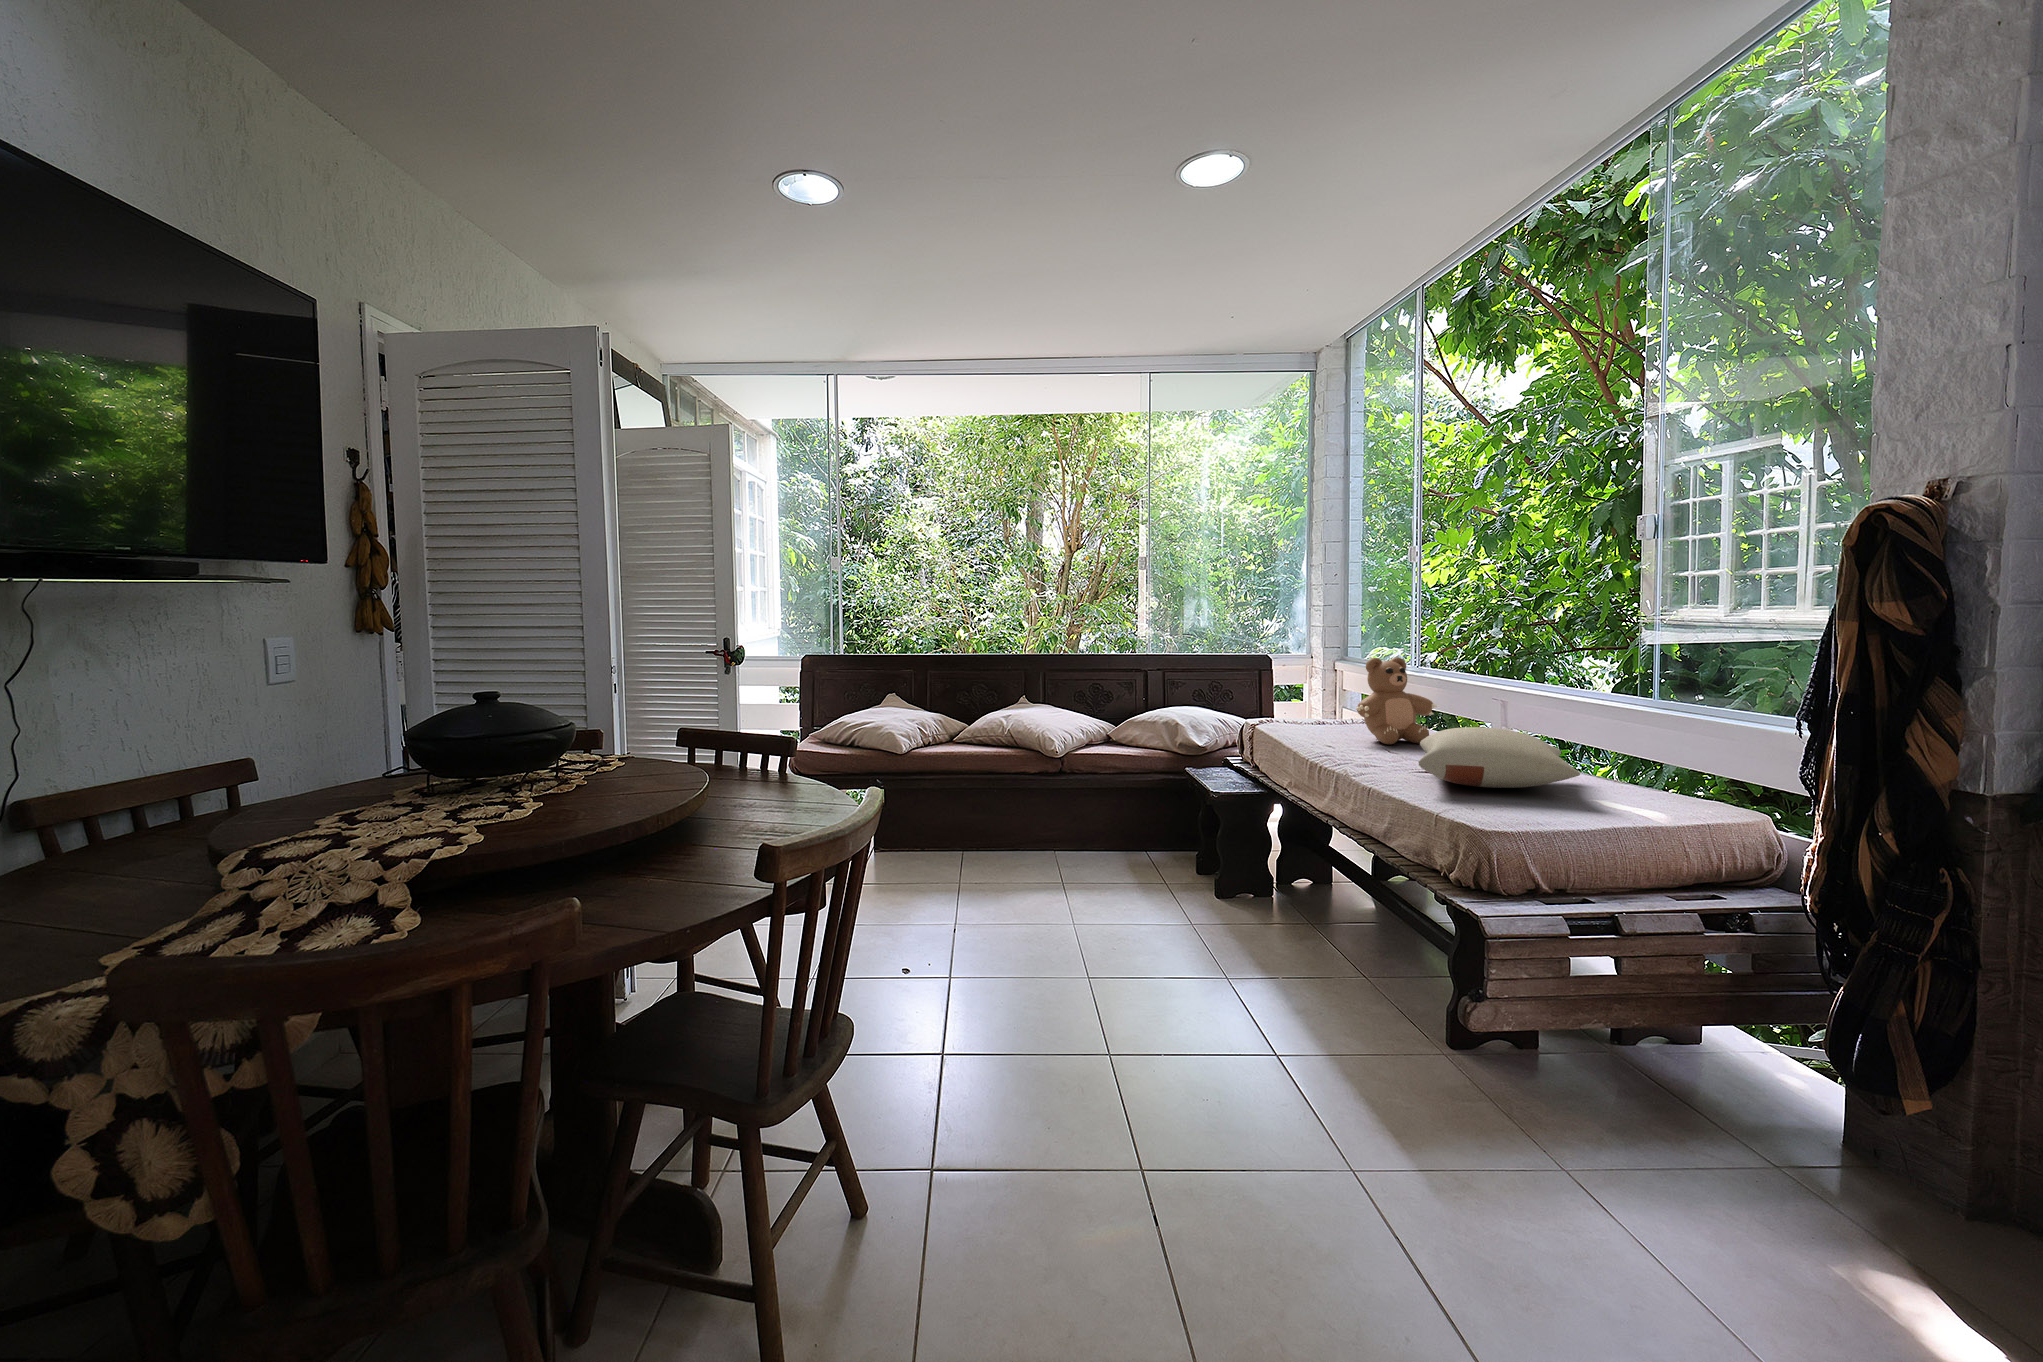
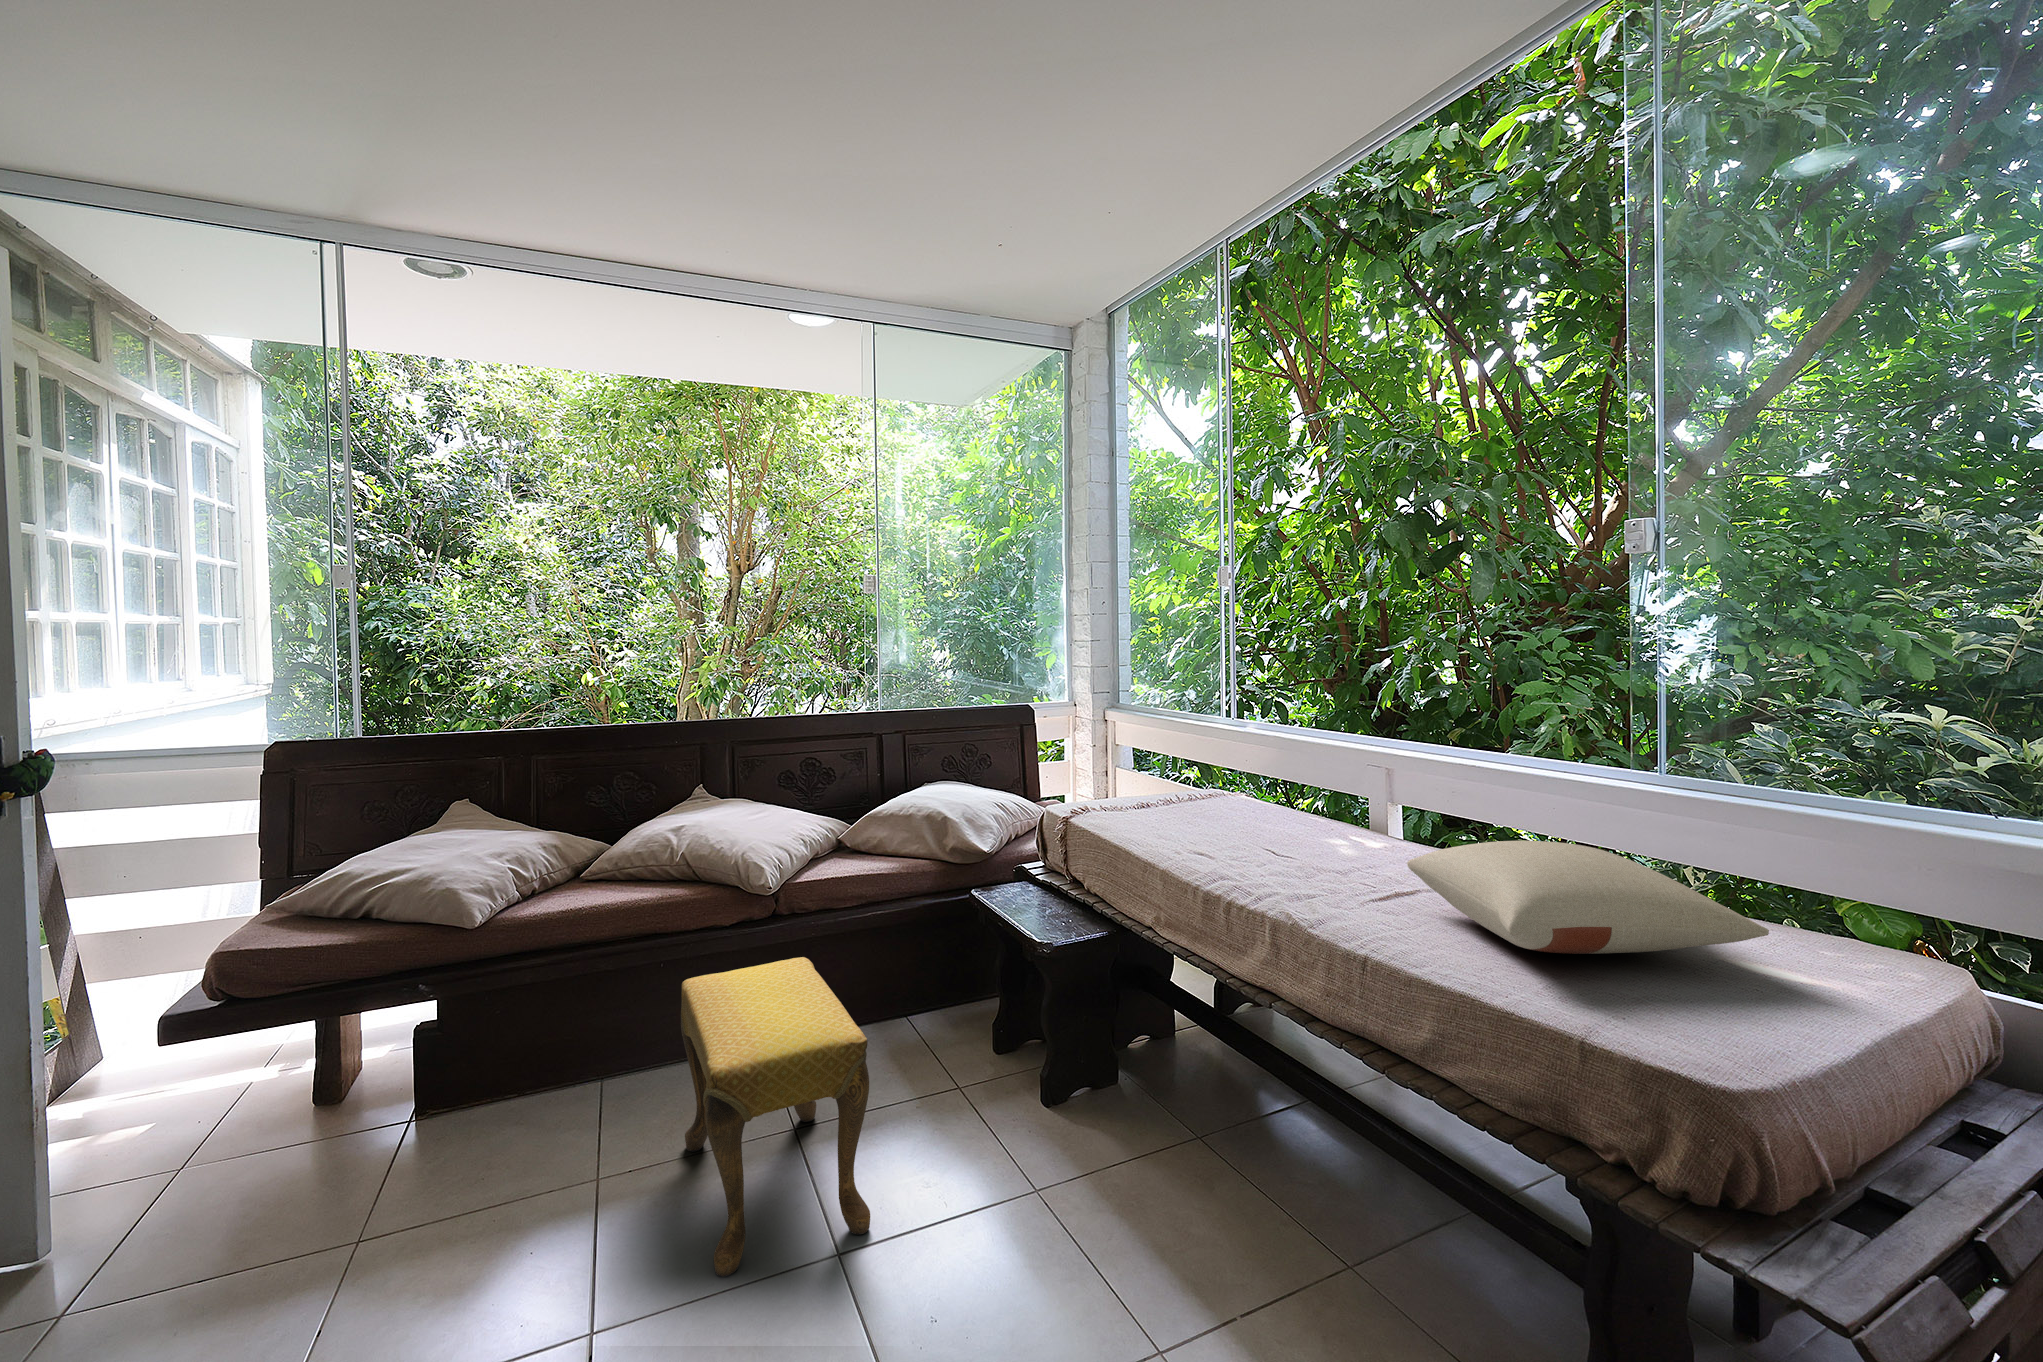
teddy bear: present [1356,657,1437,745] -> none [1238,714,1332,846]
footstool: none [1003,783,1091,912] -> present [681,957,870,1277]

